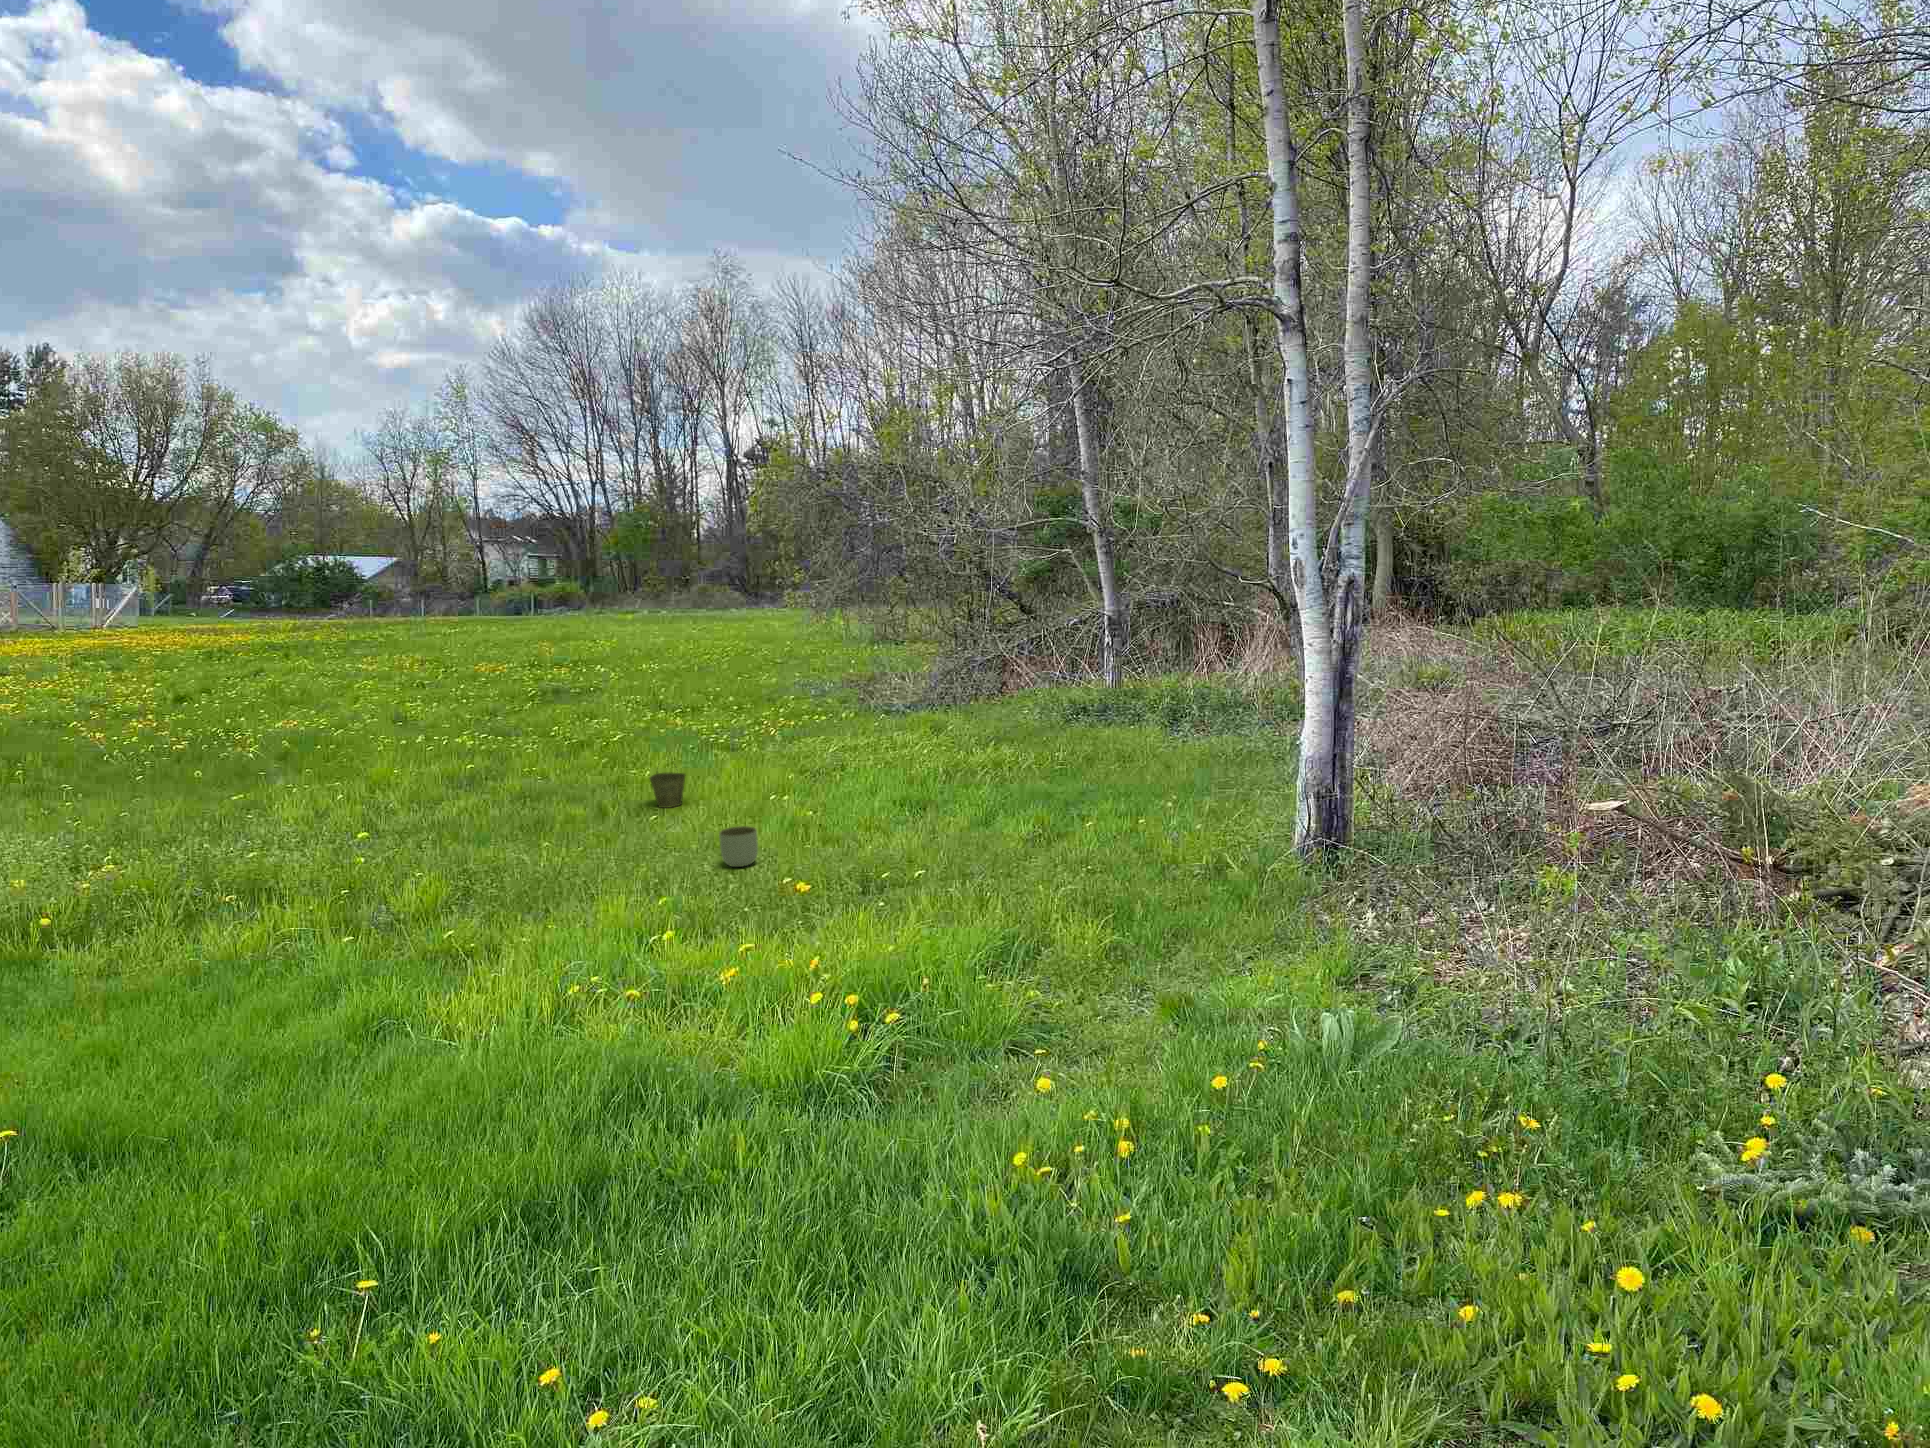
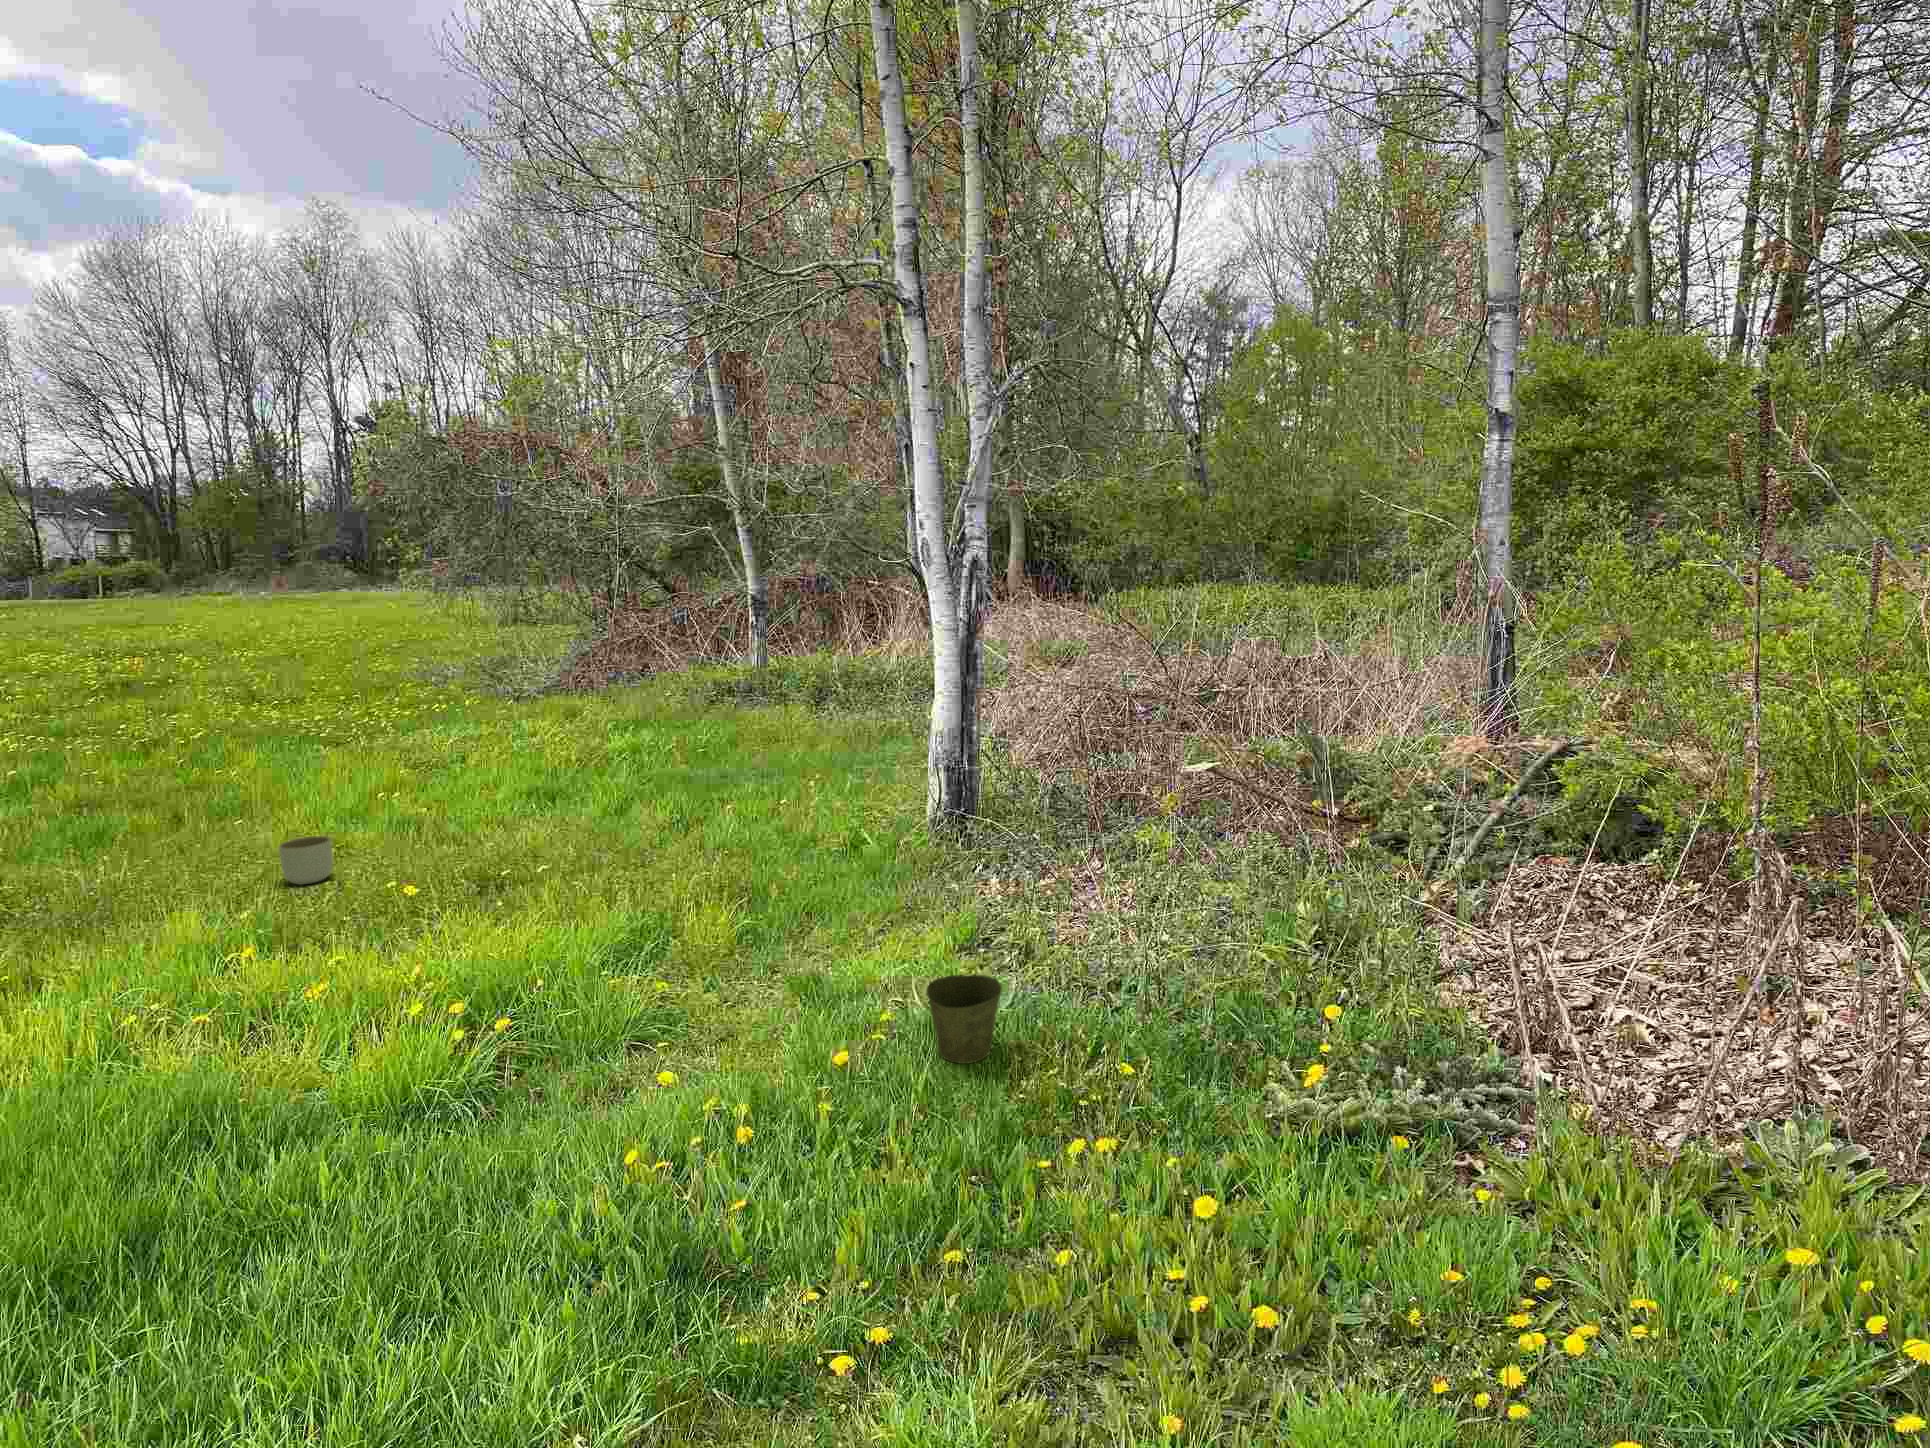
bucket: present [650,772,686,808] -> present [926,954,1002,1064]

